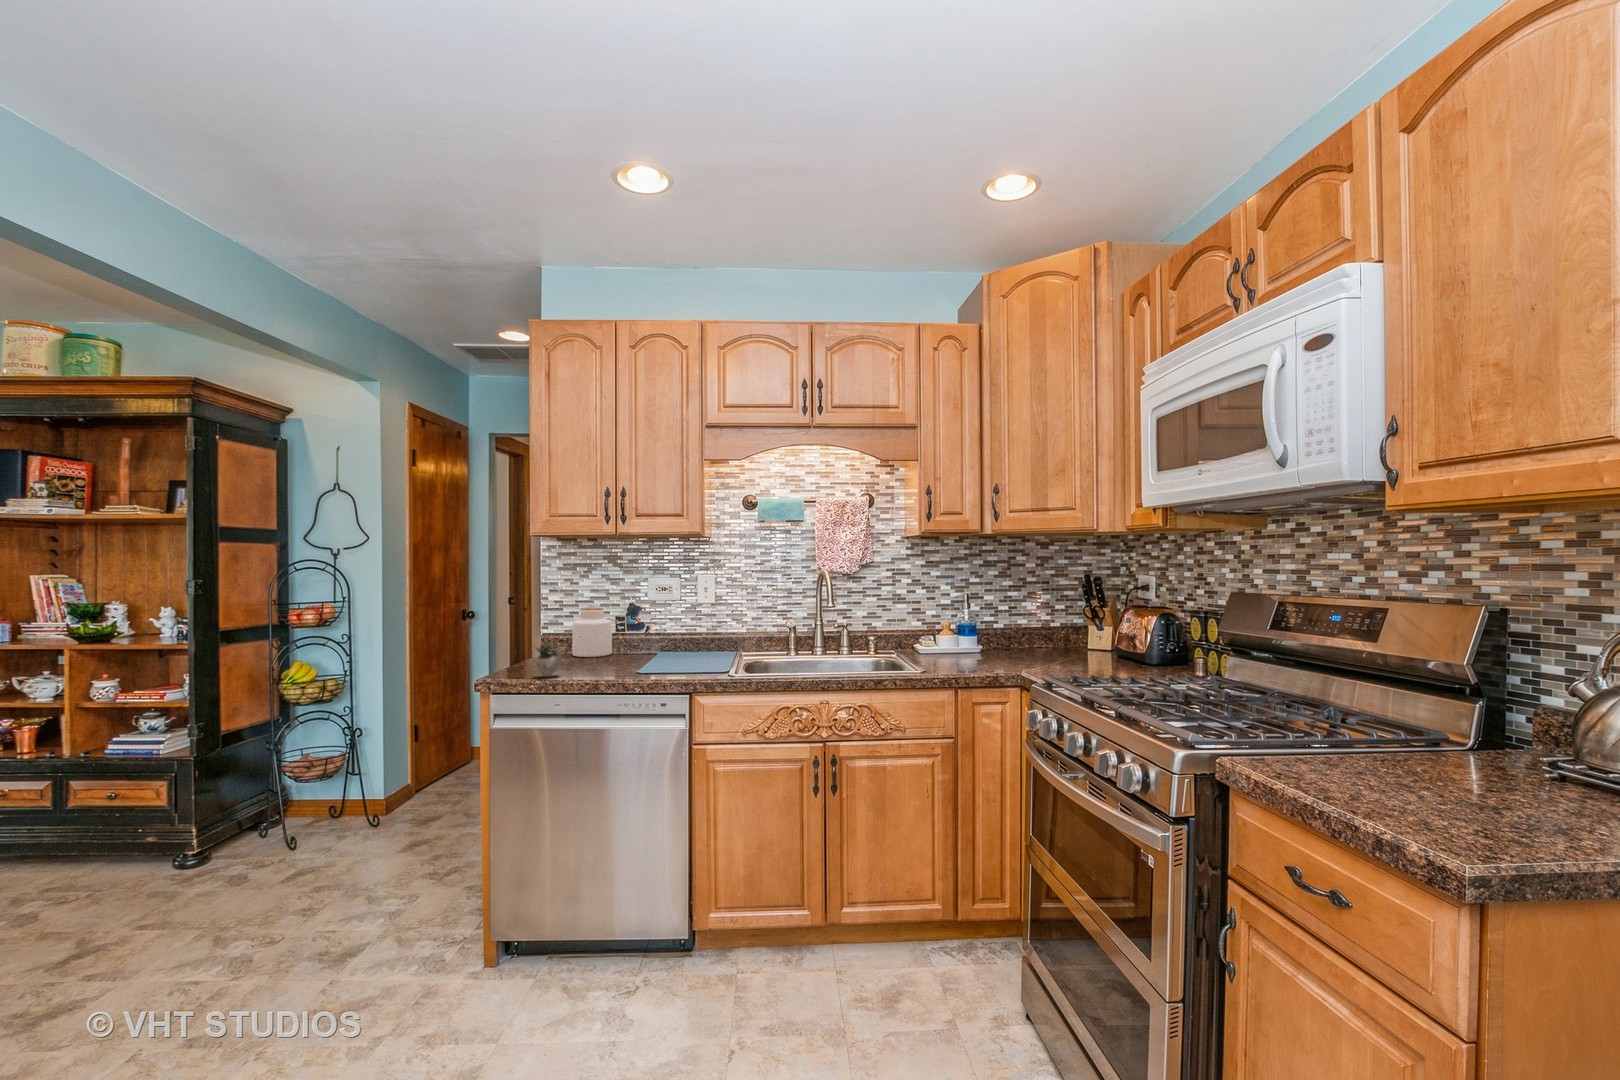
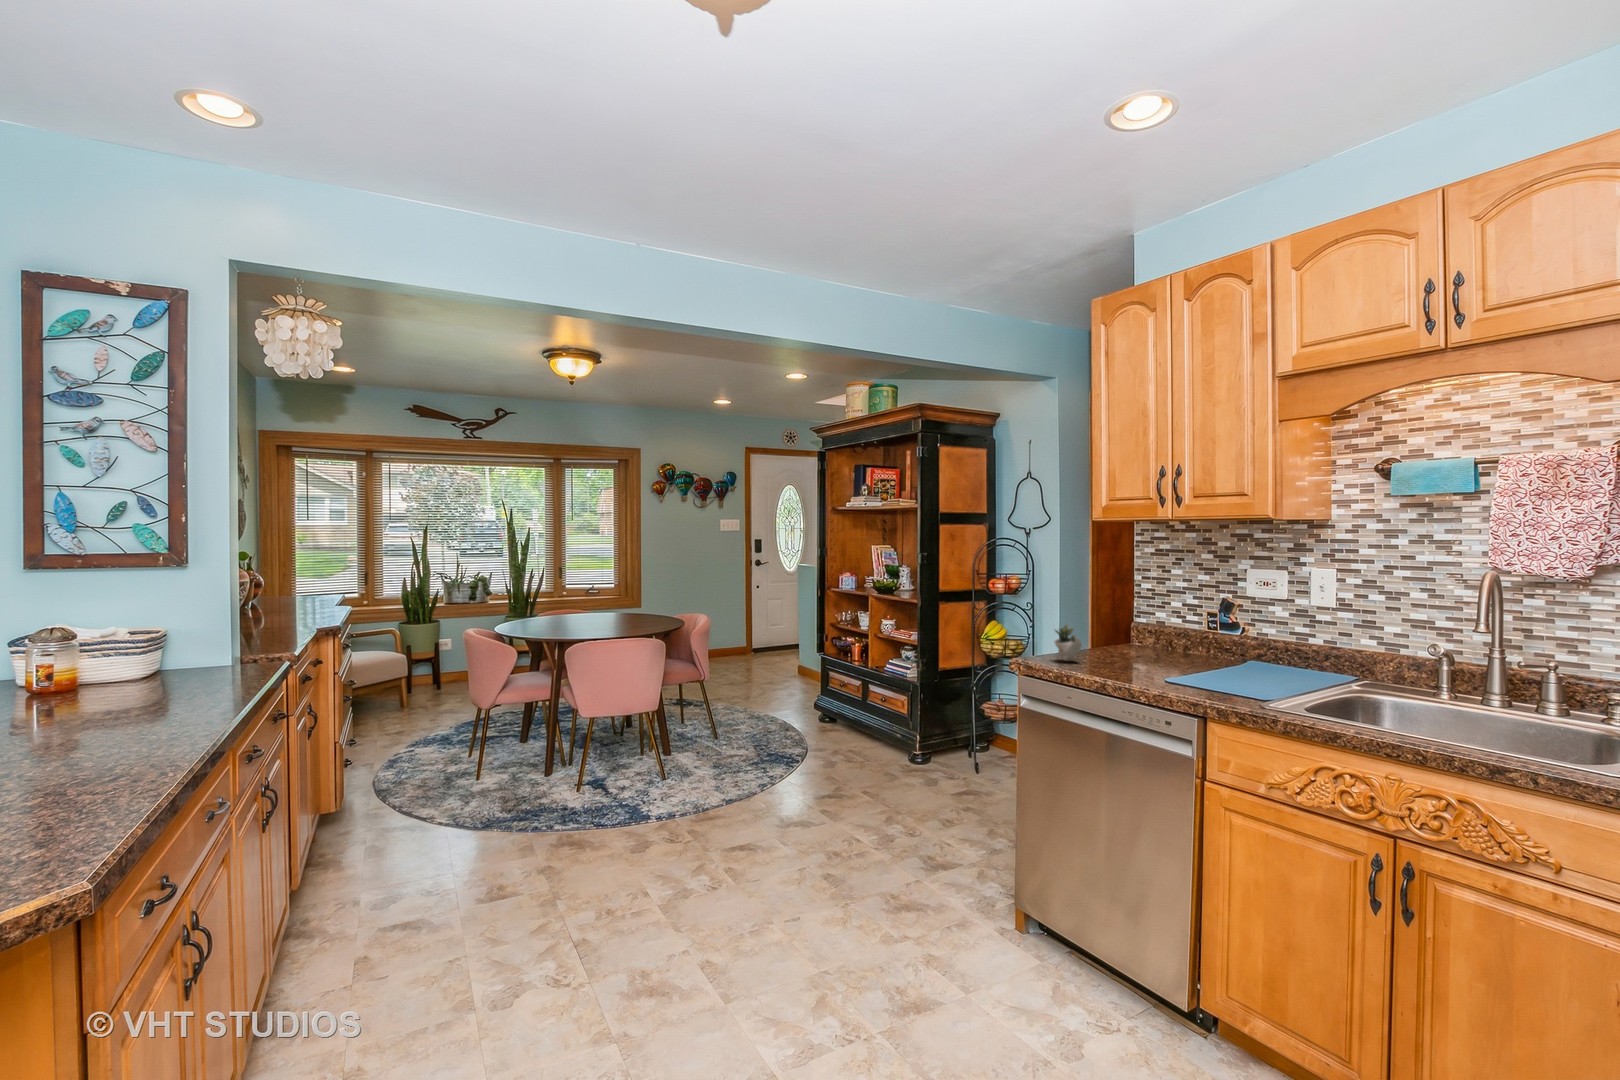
jar: present [572,608,612,657] -> none [1150,598,1197,653]

